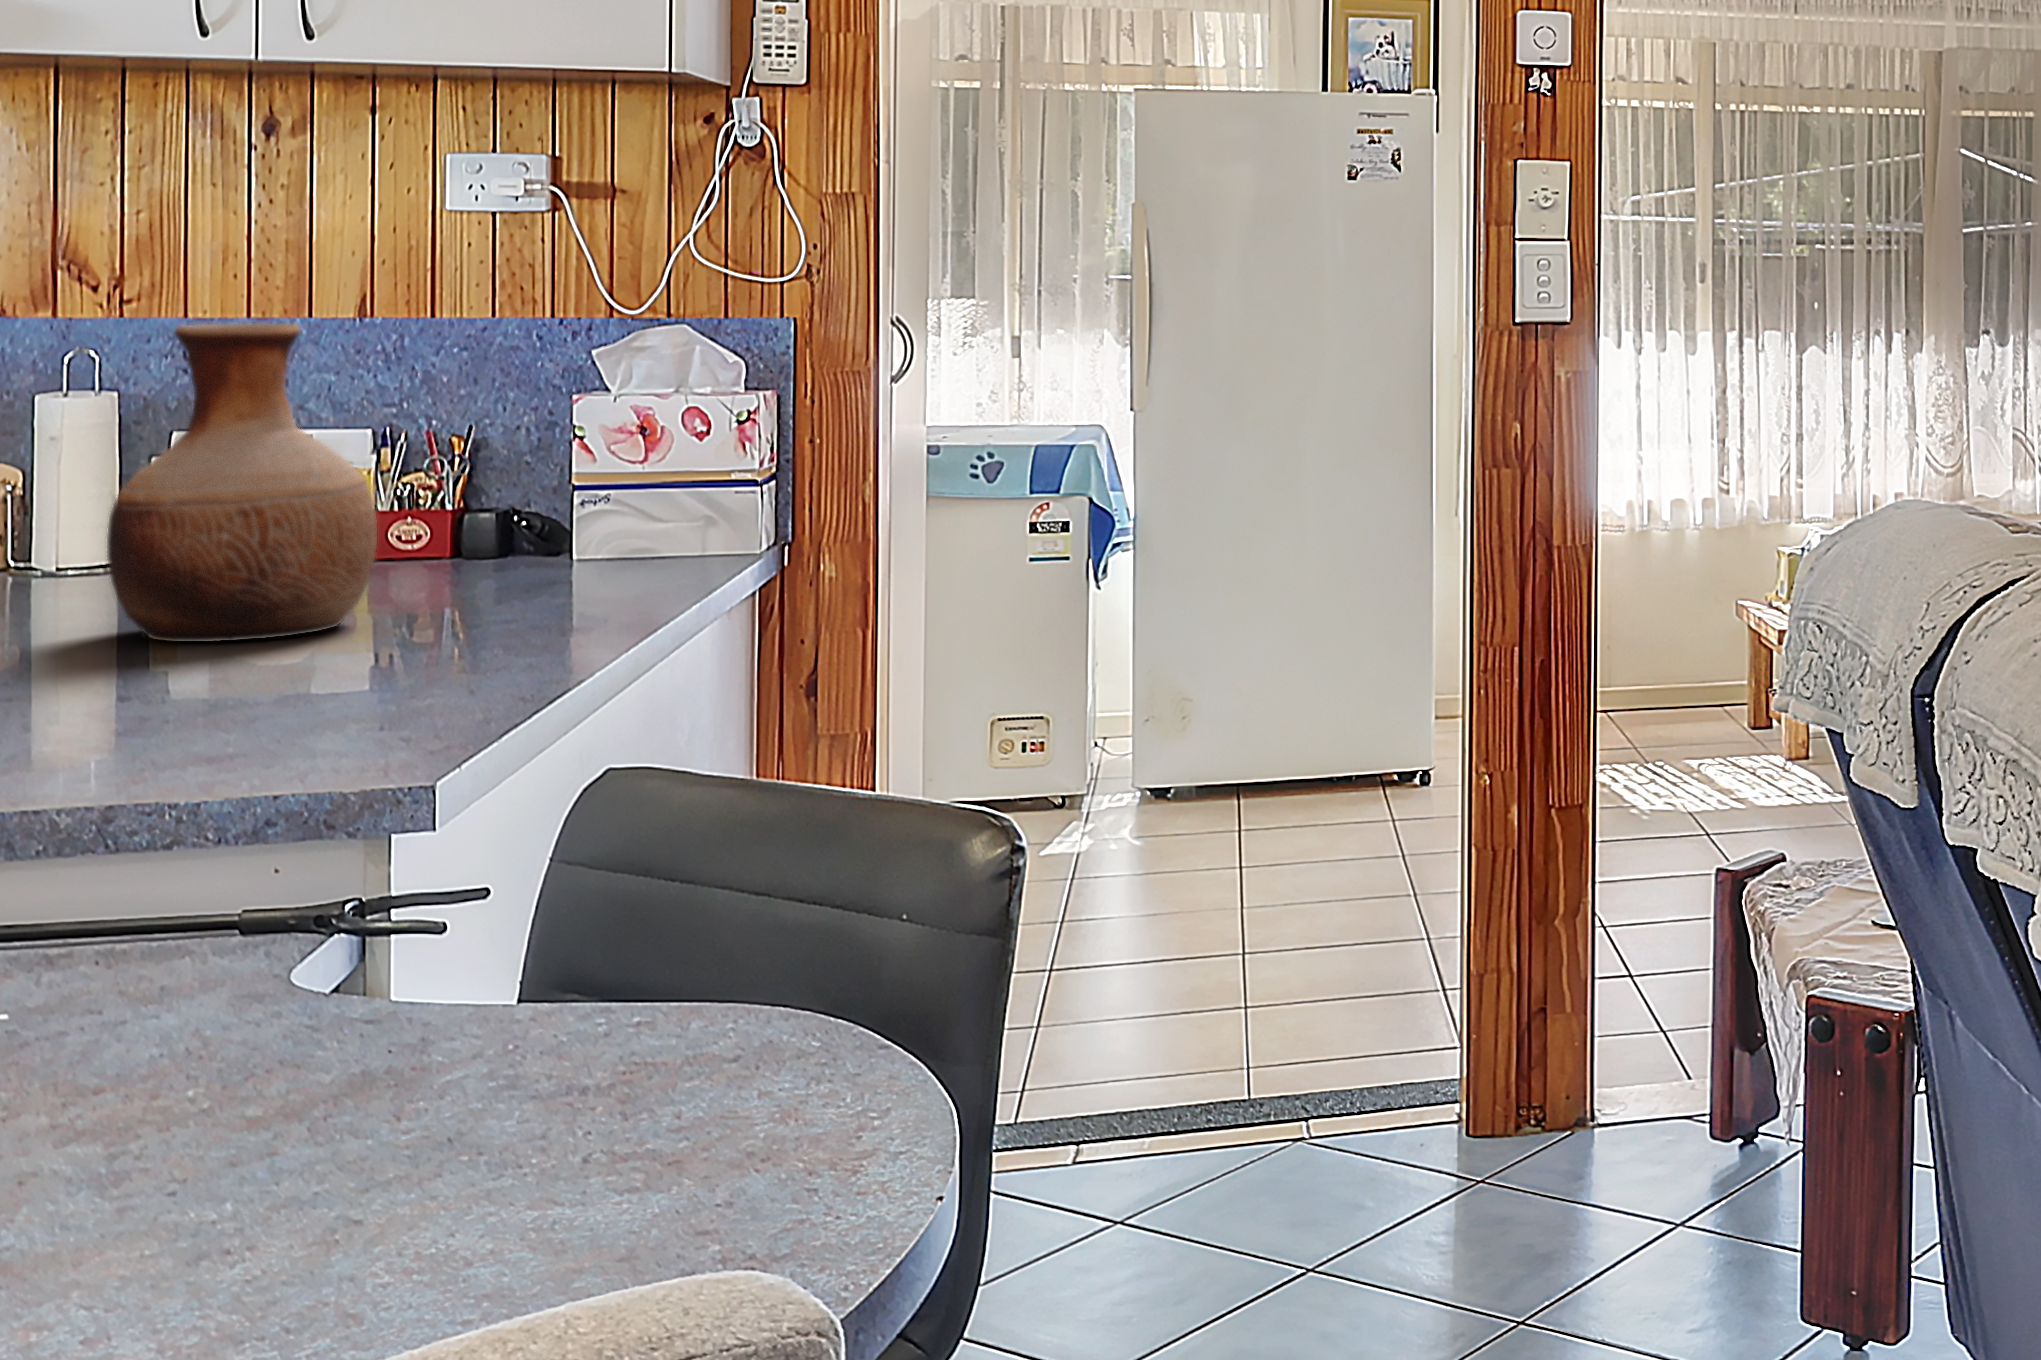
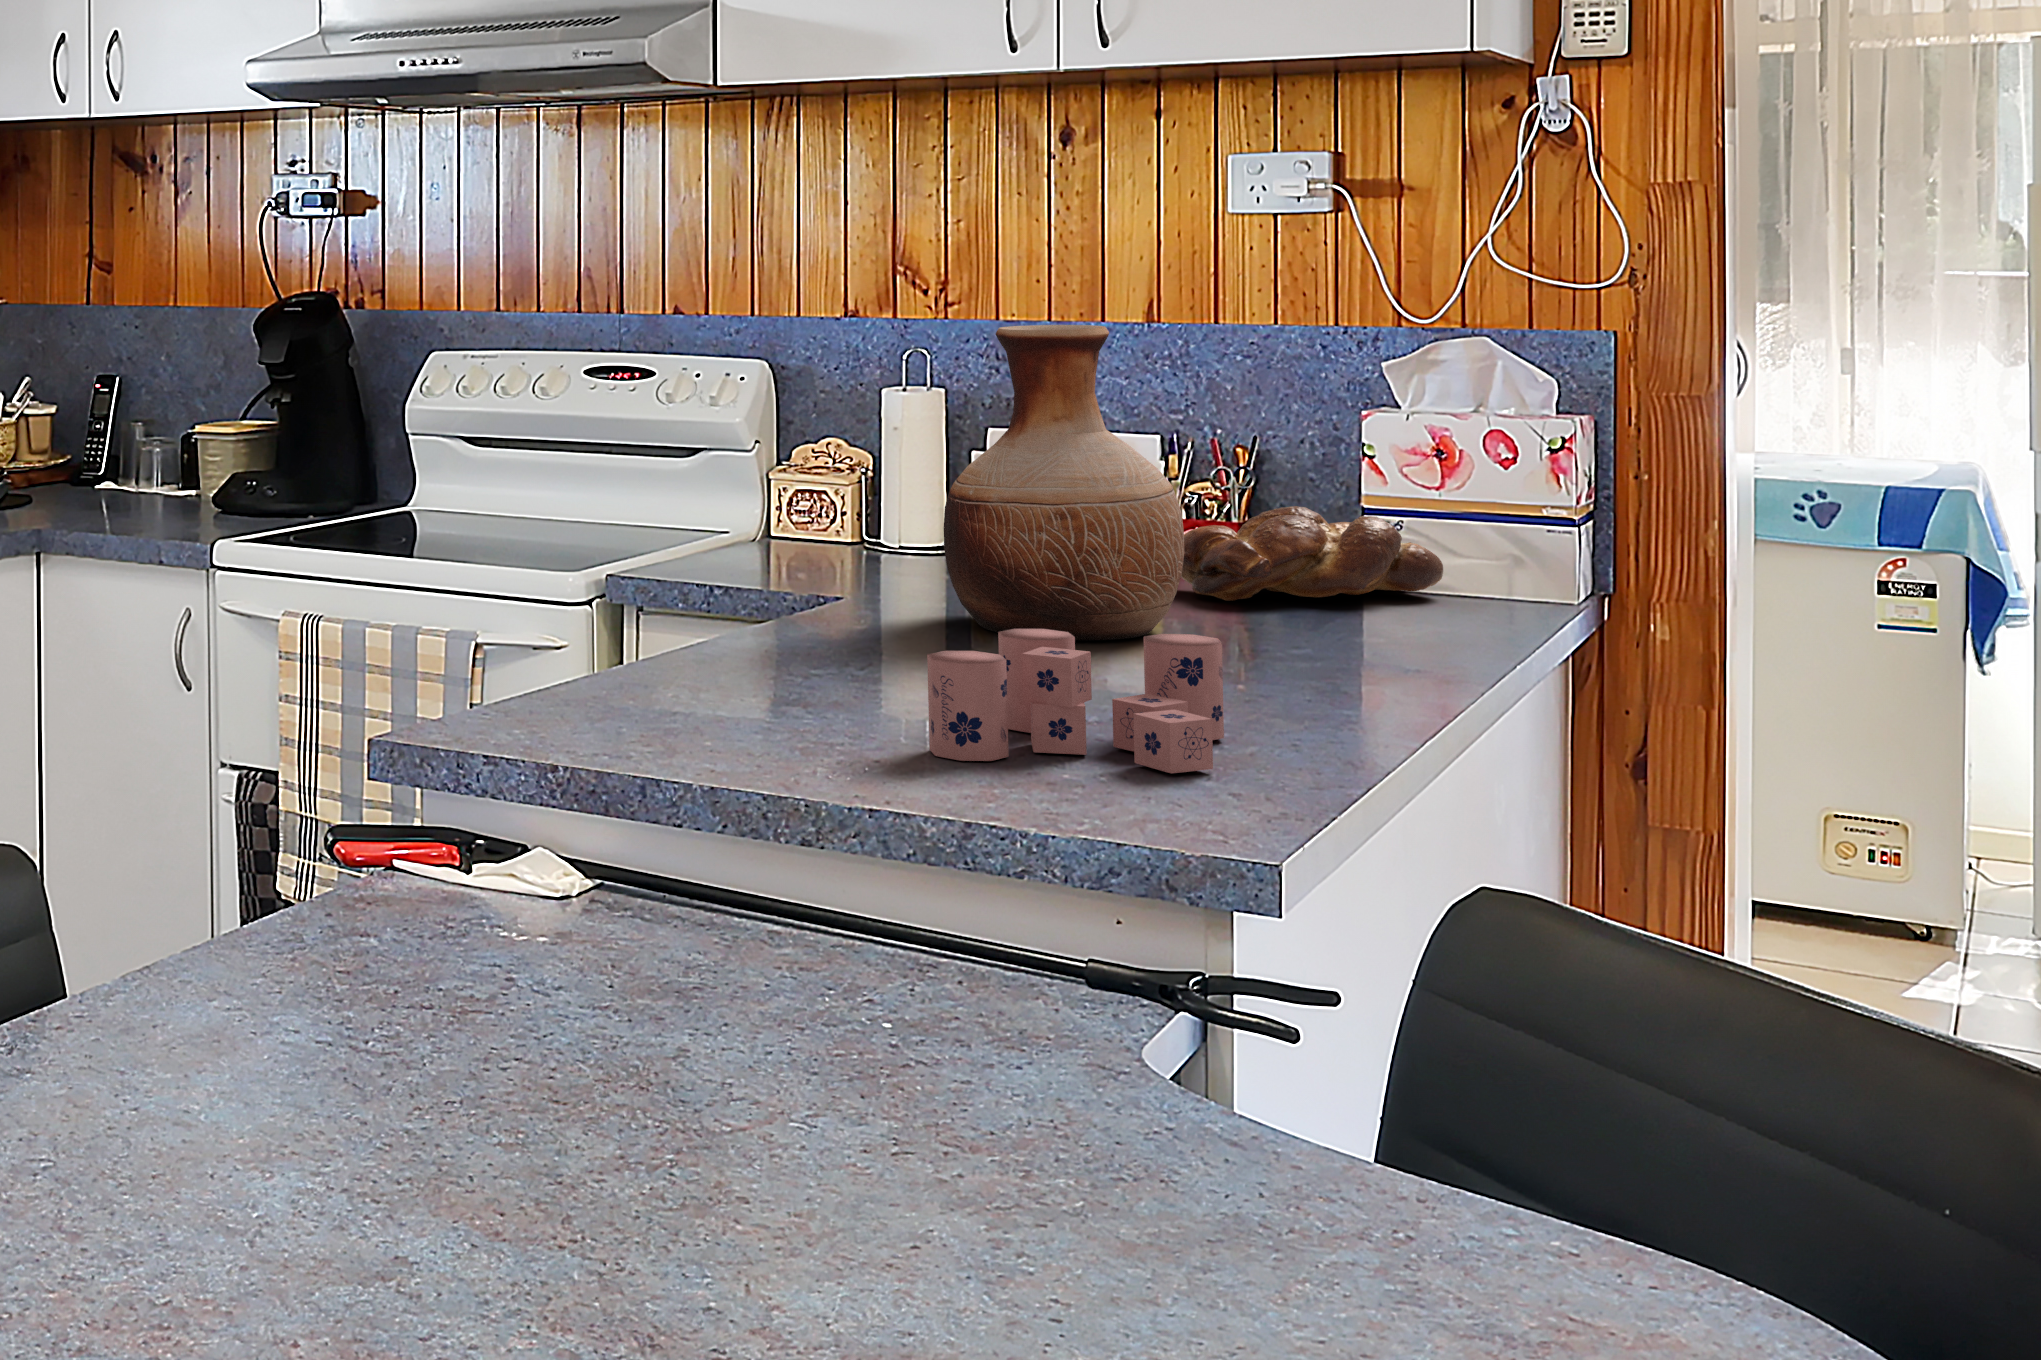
bread loaf: none [369,498,631,593] -> present [1181,506,1443,601]
candle: none [86,605,403,749] -> present [927,629,1224,773]

